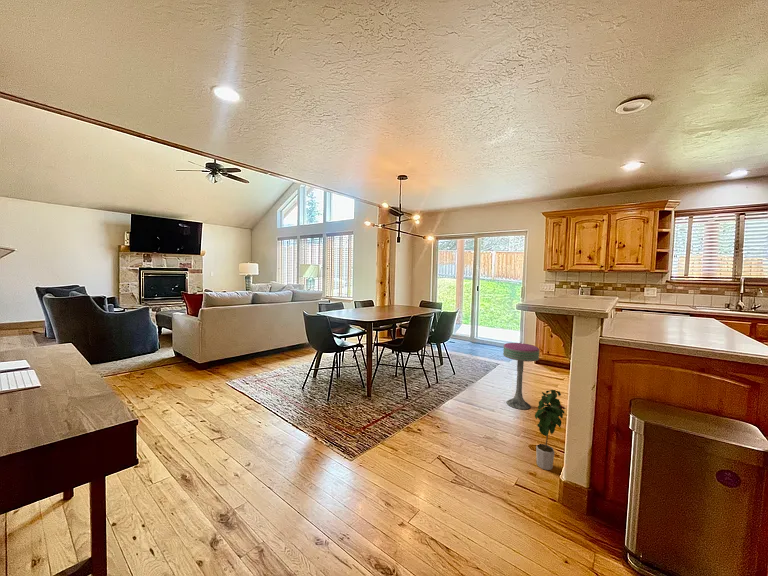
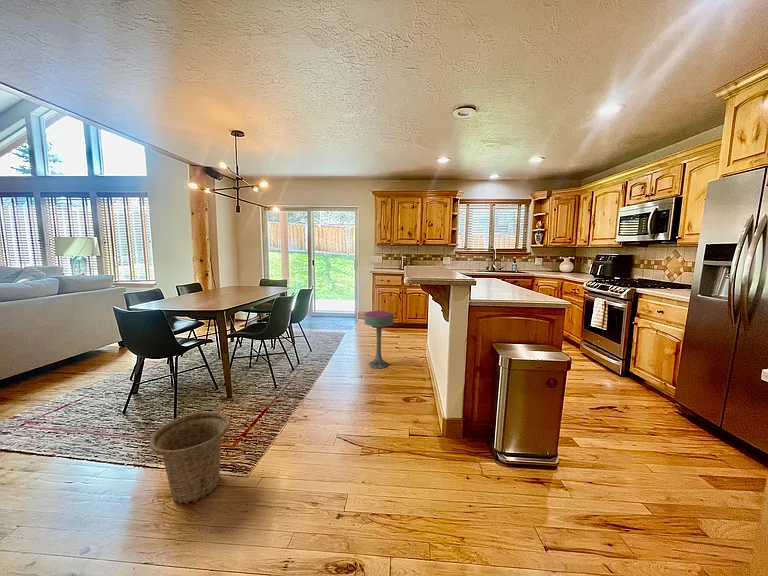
potted plant: present [535,390,565,470] -> none [413,347,436,413]
basket: none [294,396,346,461] -> present [150,411,230,503]

